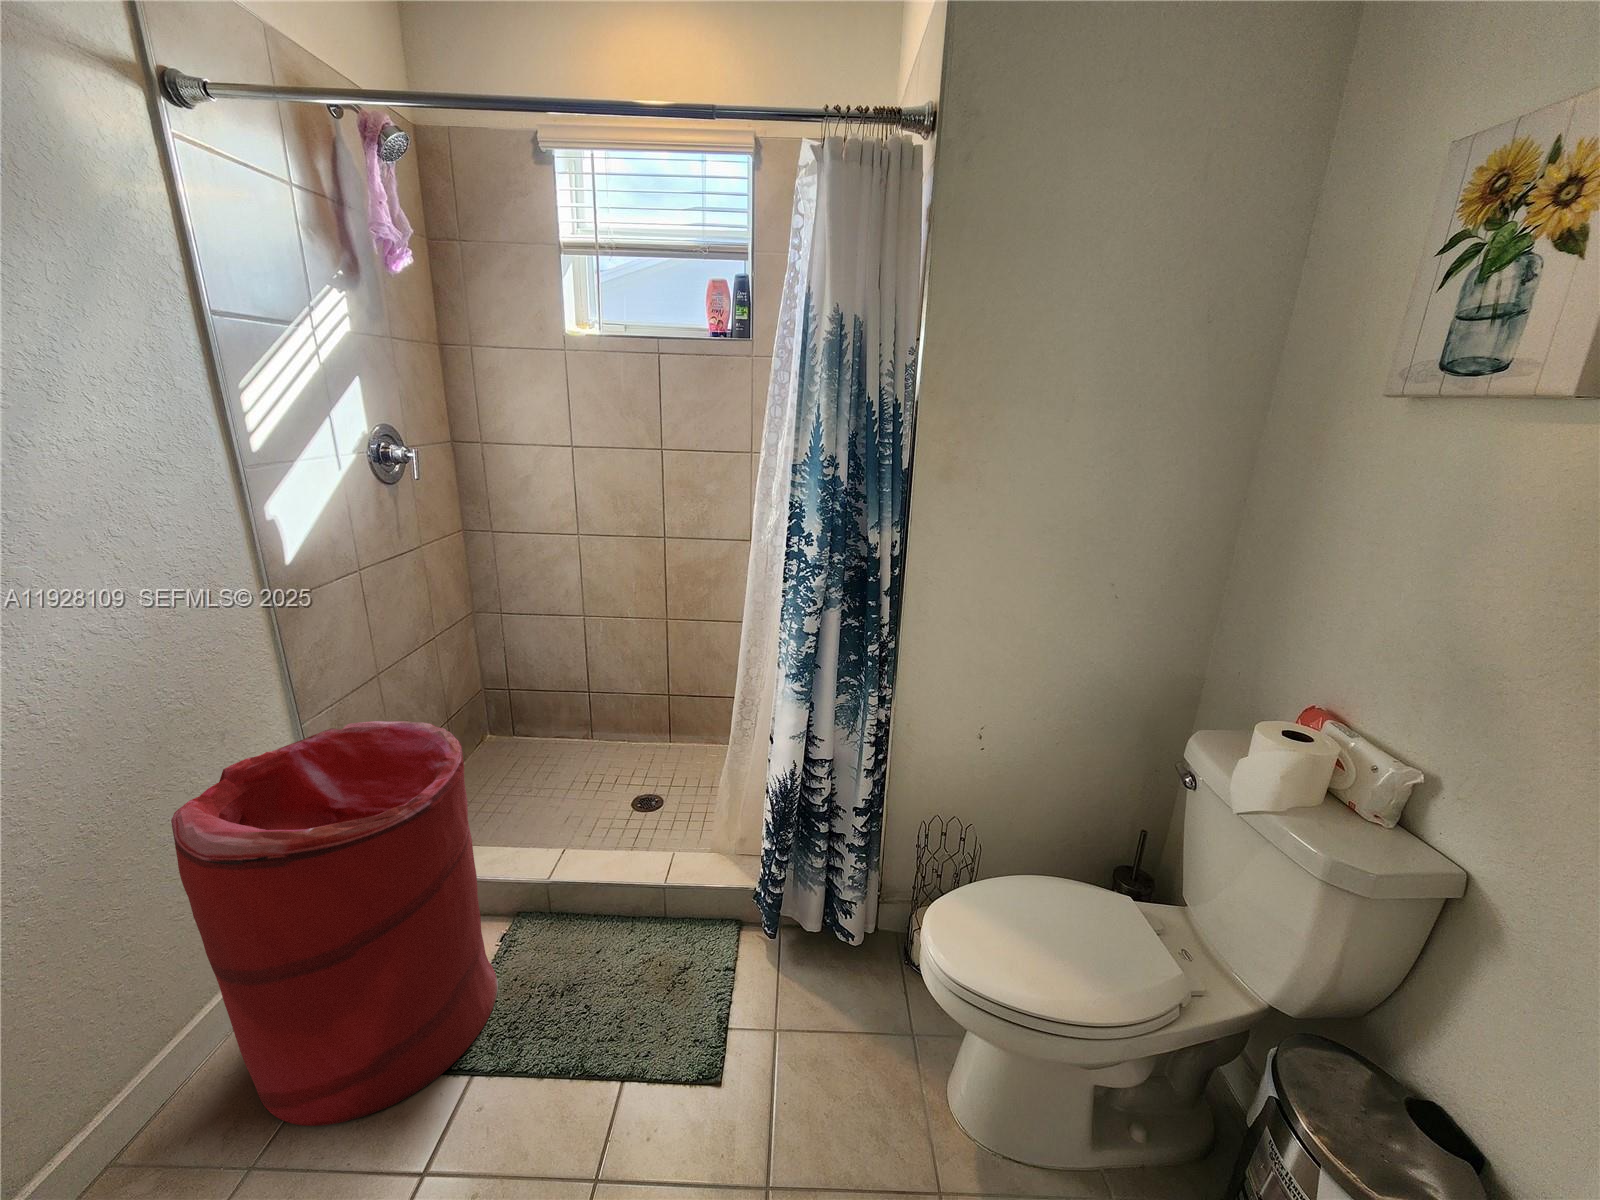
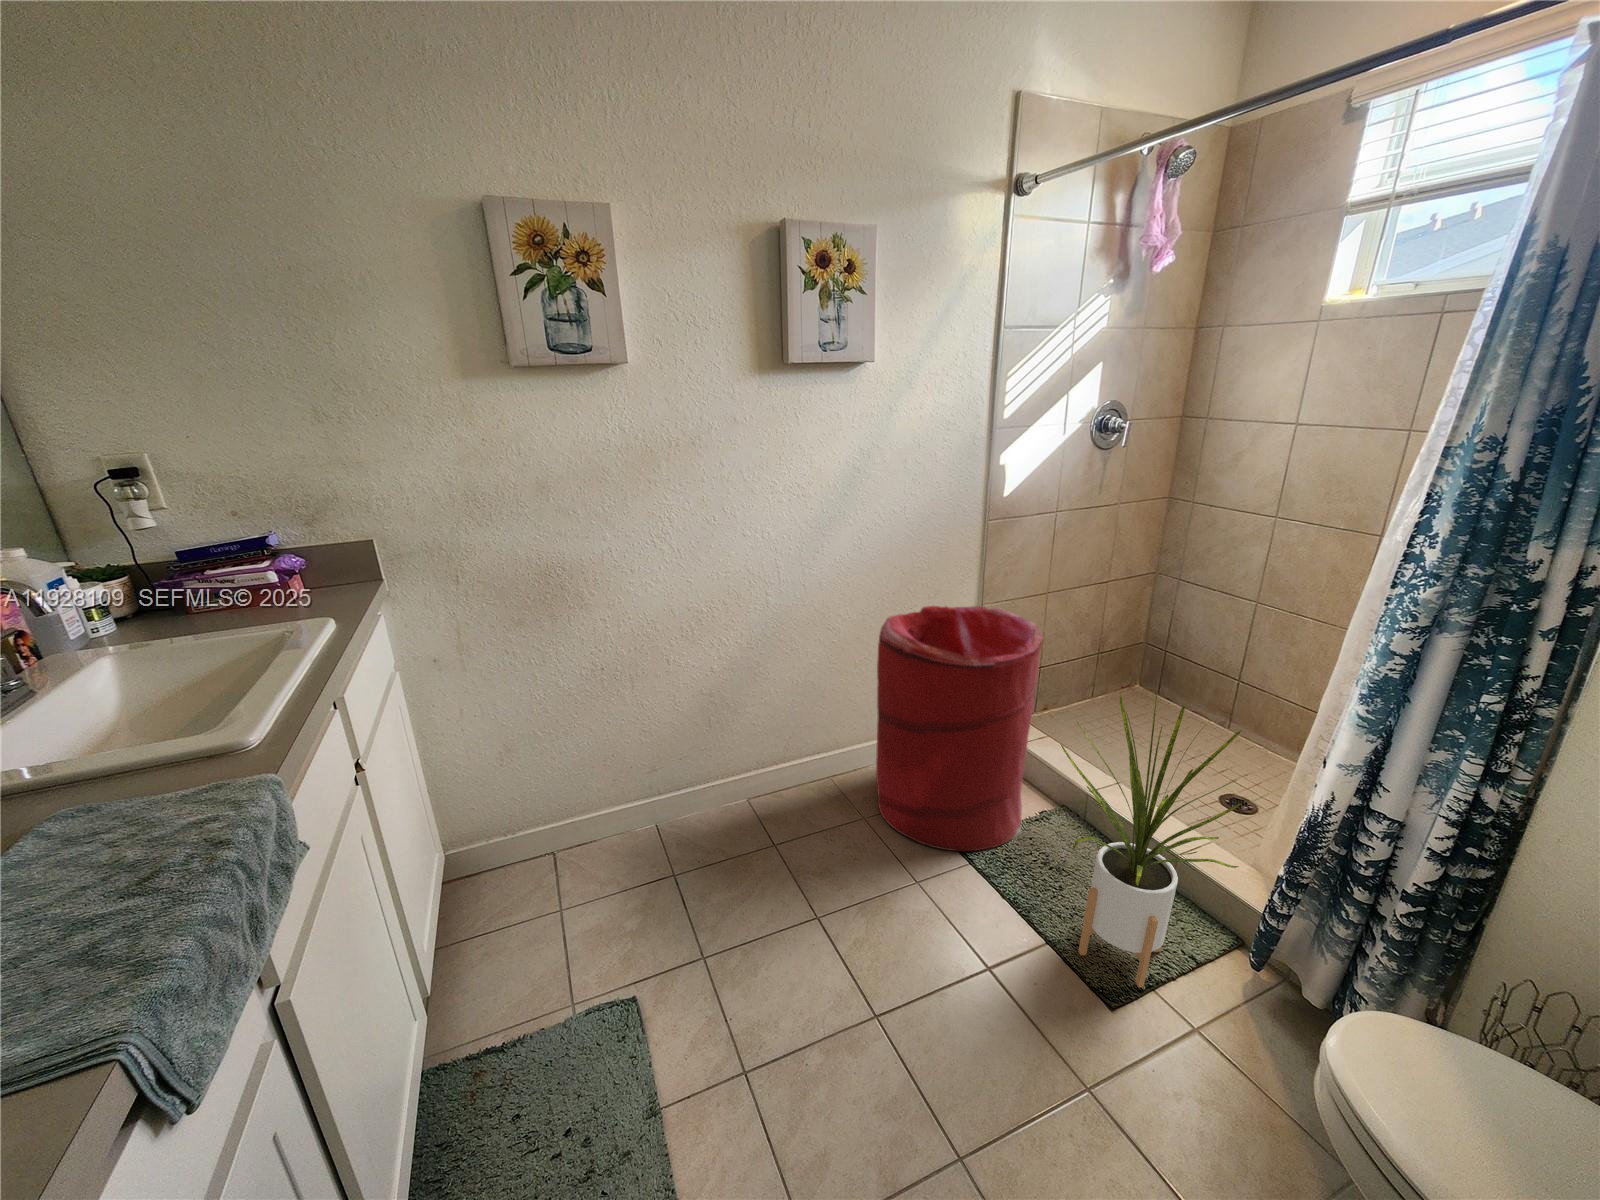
house plant: none [571,741,764,1059] -> present [1060,692,1242,988]

